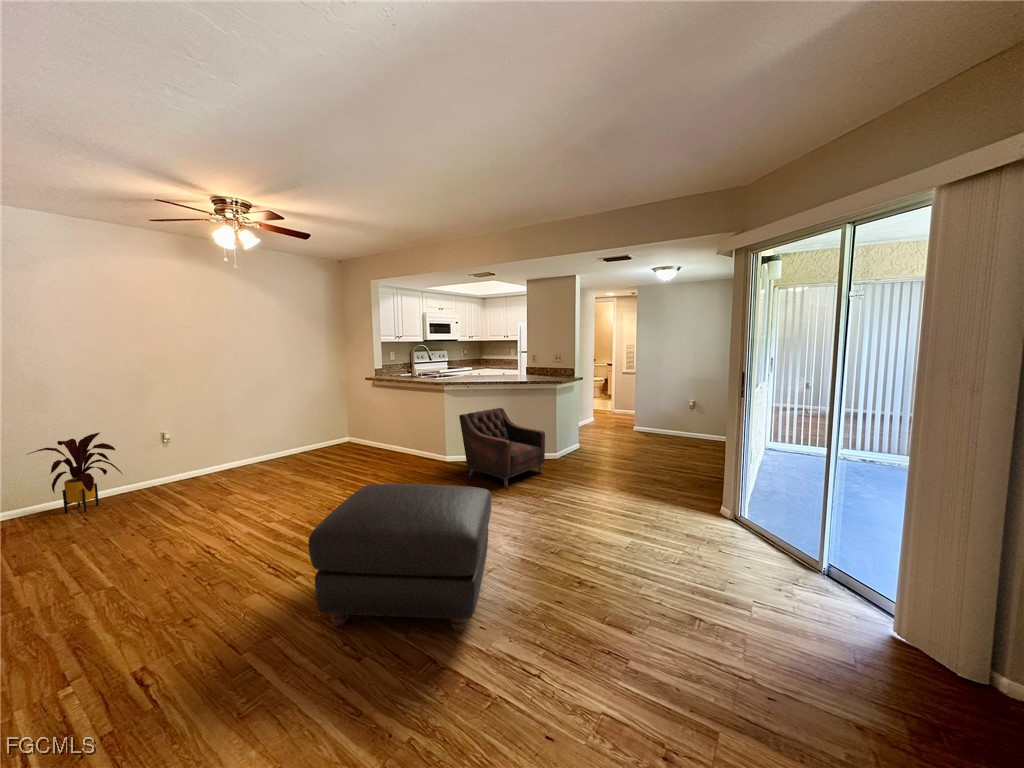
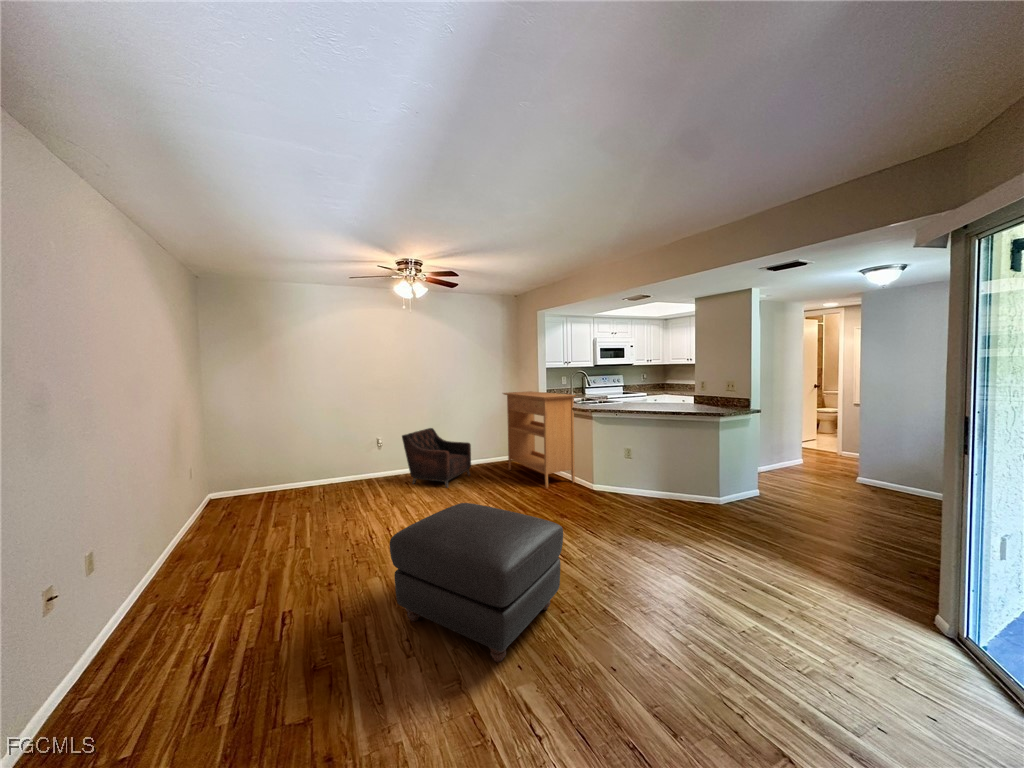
console table: none [338,362,431,465] -> present [503,391,576,488]
armchair: present [459,408,545,487] -> present [402,428,471,488]
house plant: present [28,433,122,513] -> none [307,440,353,493]

